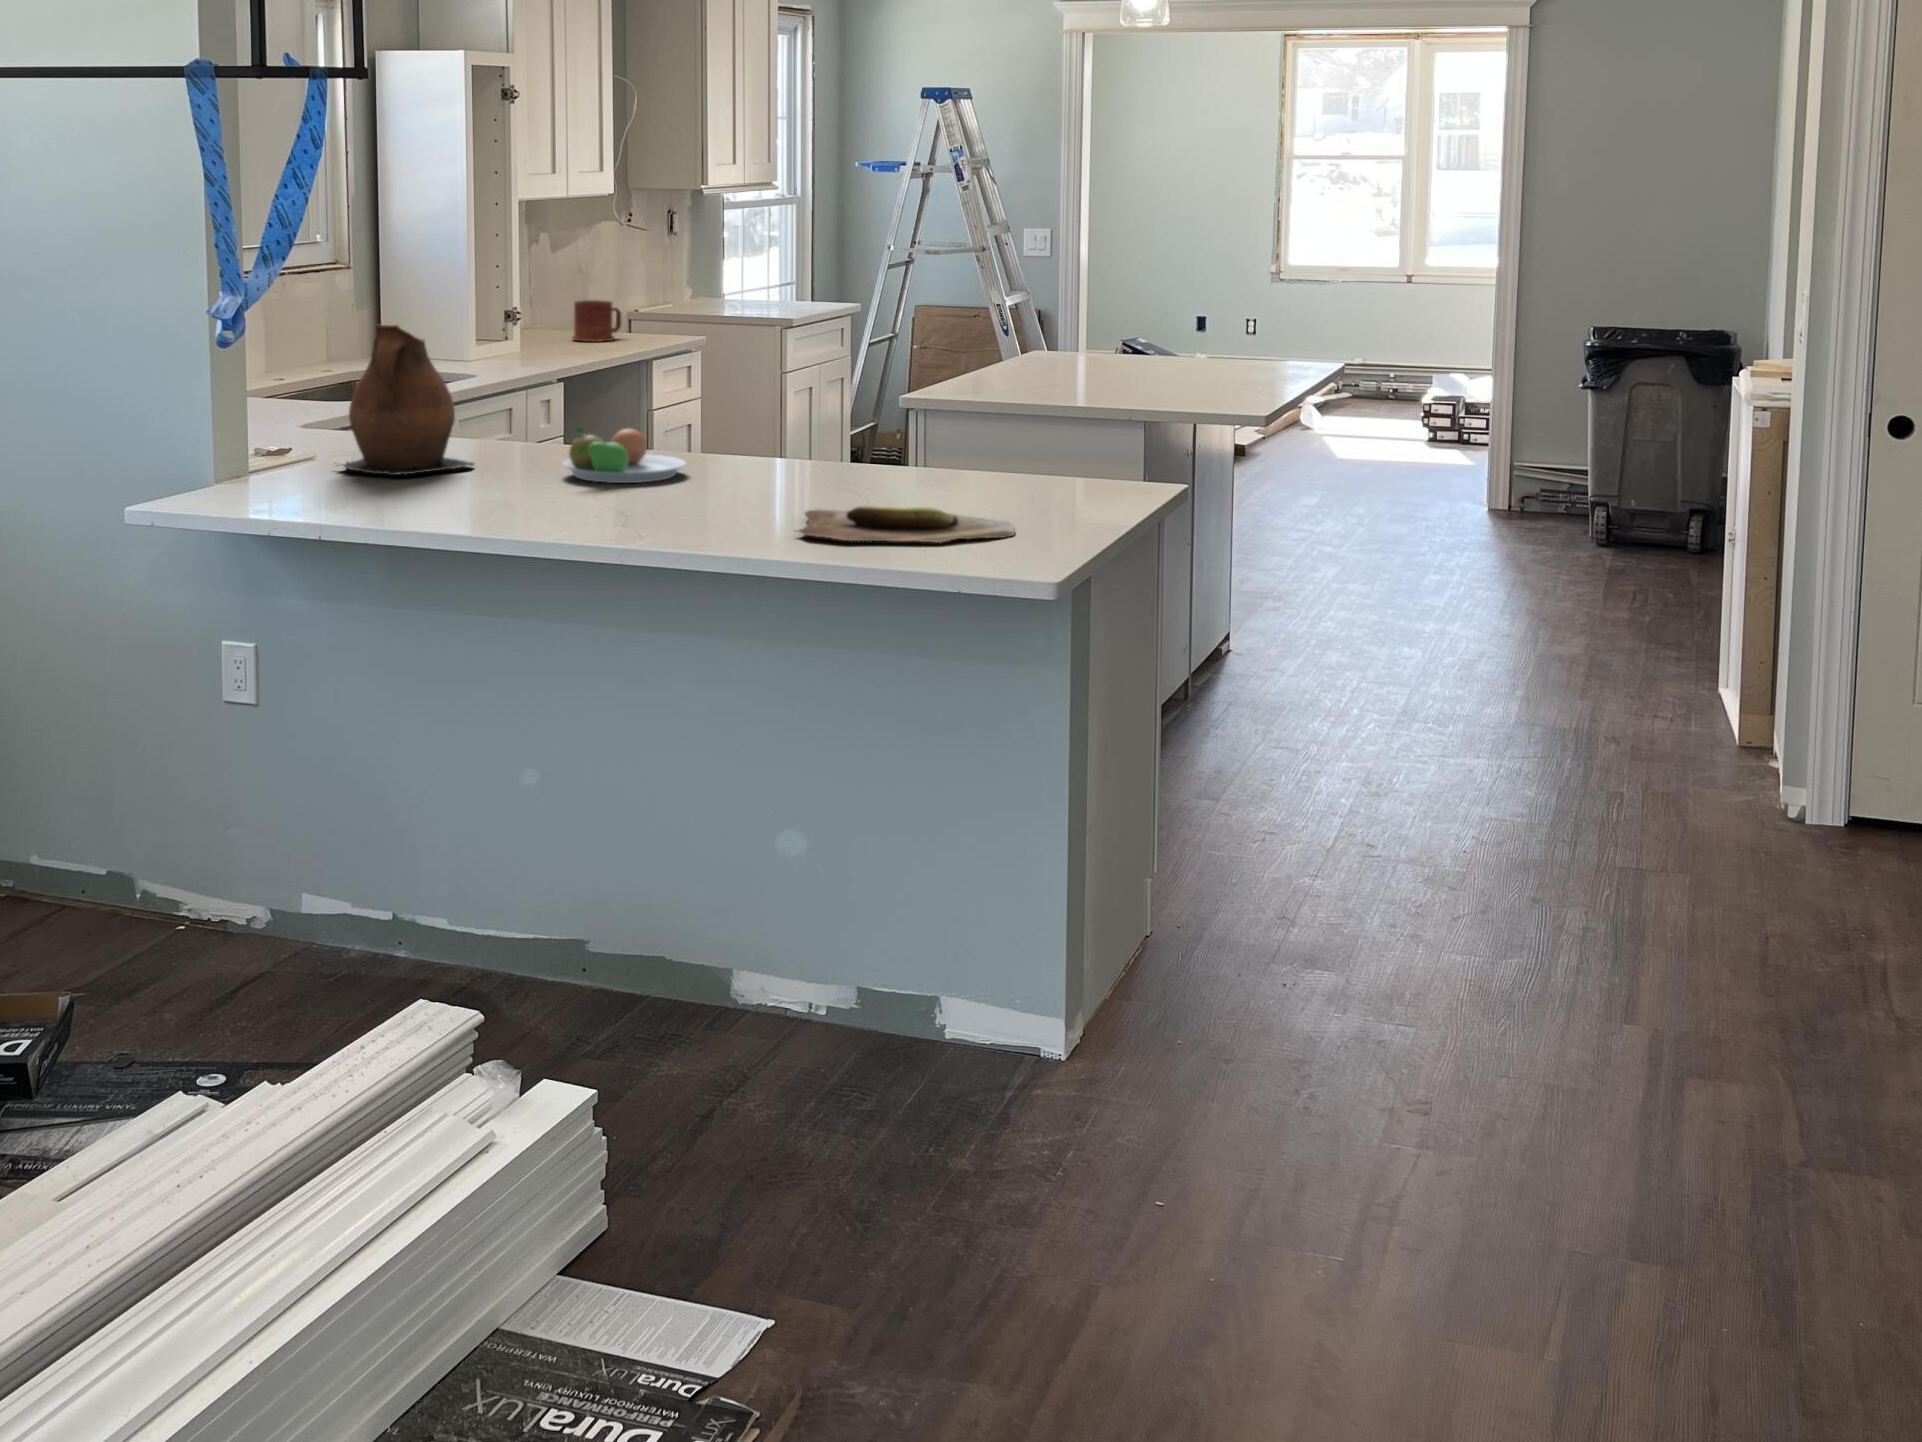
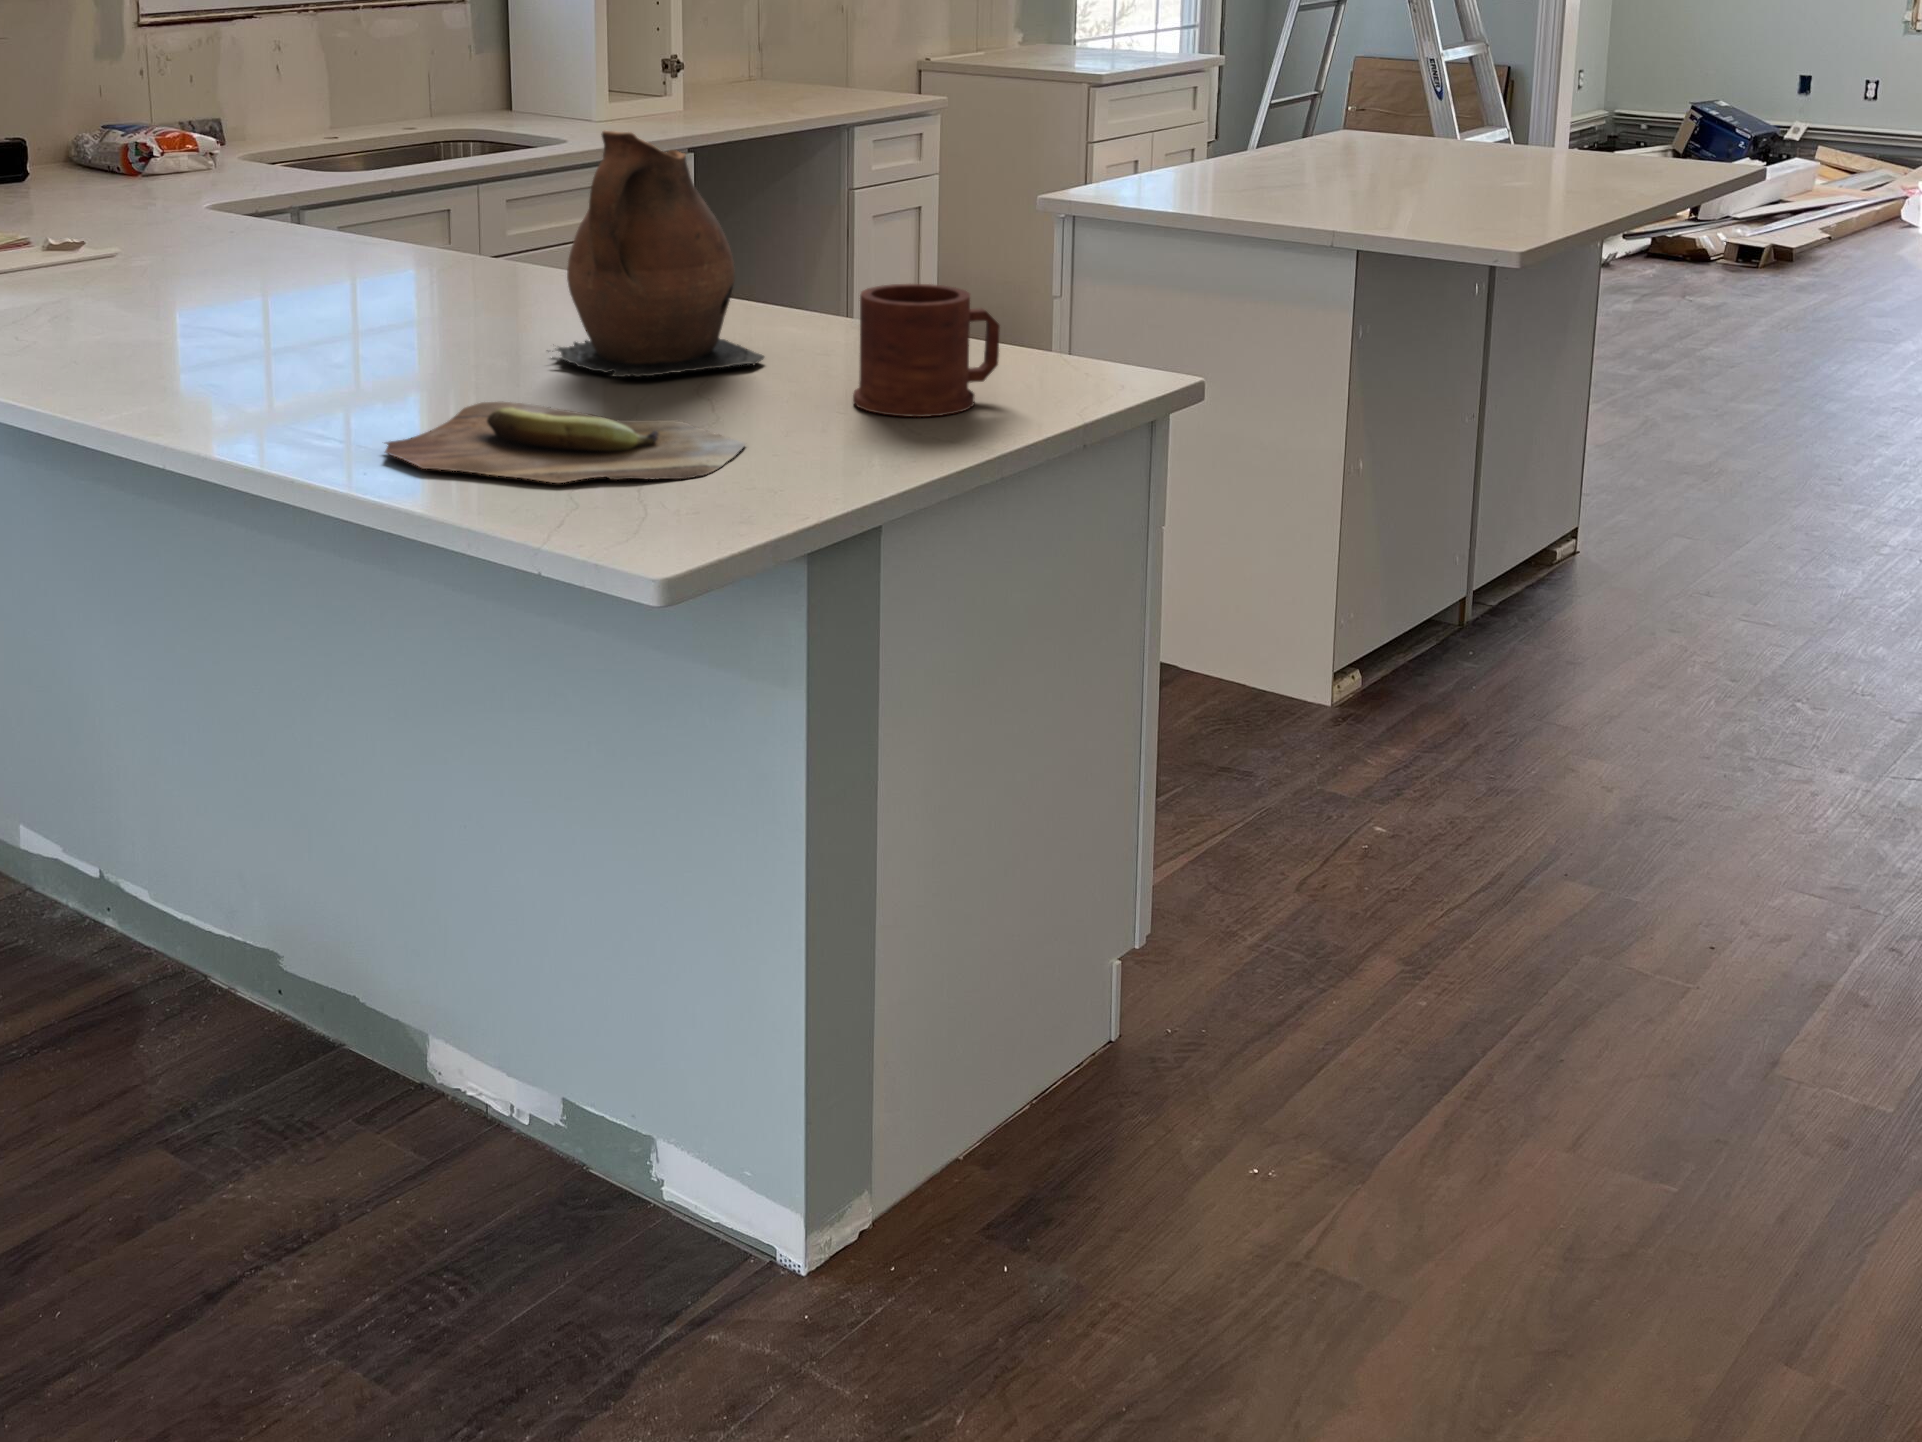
mug: present [572,300,621,342] -> present [853,284,1000,417]
ceramic pitcher: present [338,325,474,475] -> present [552,130,764,377]
fruit bowl: present [563,427,686,483] -> none [298,245,485,330]

